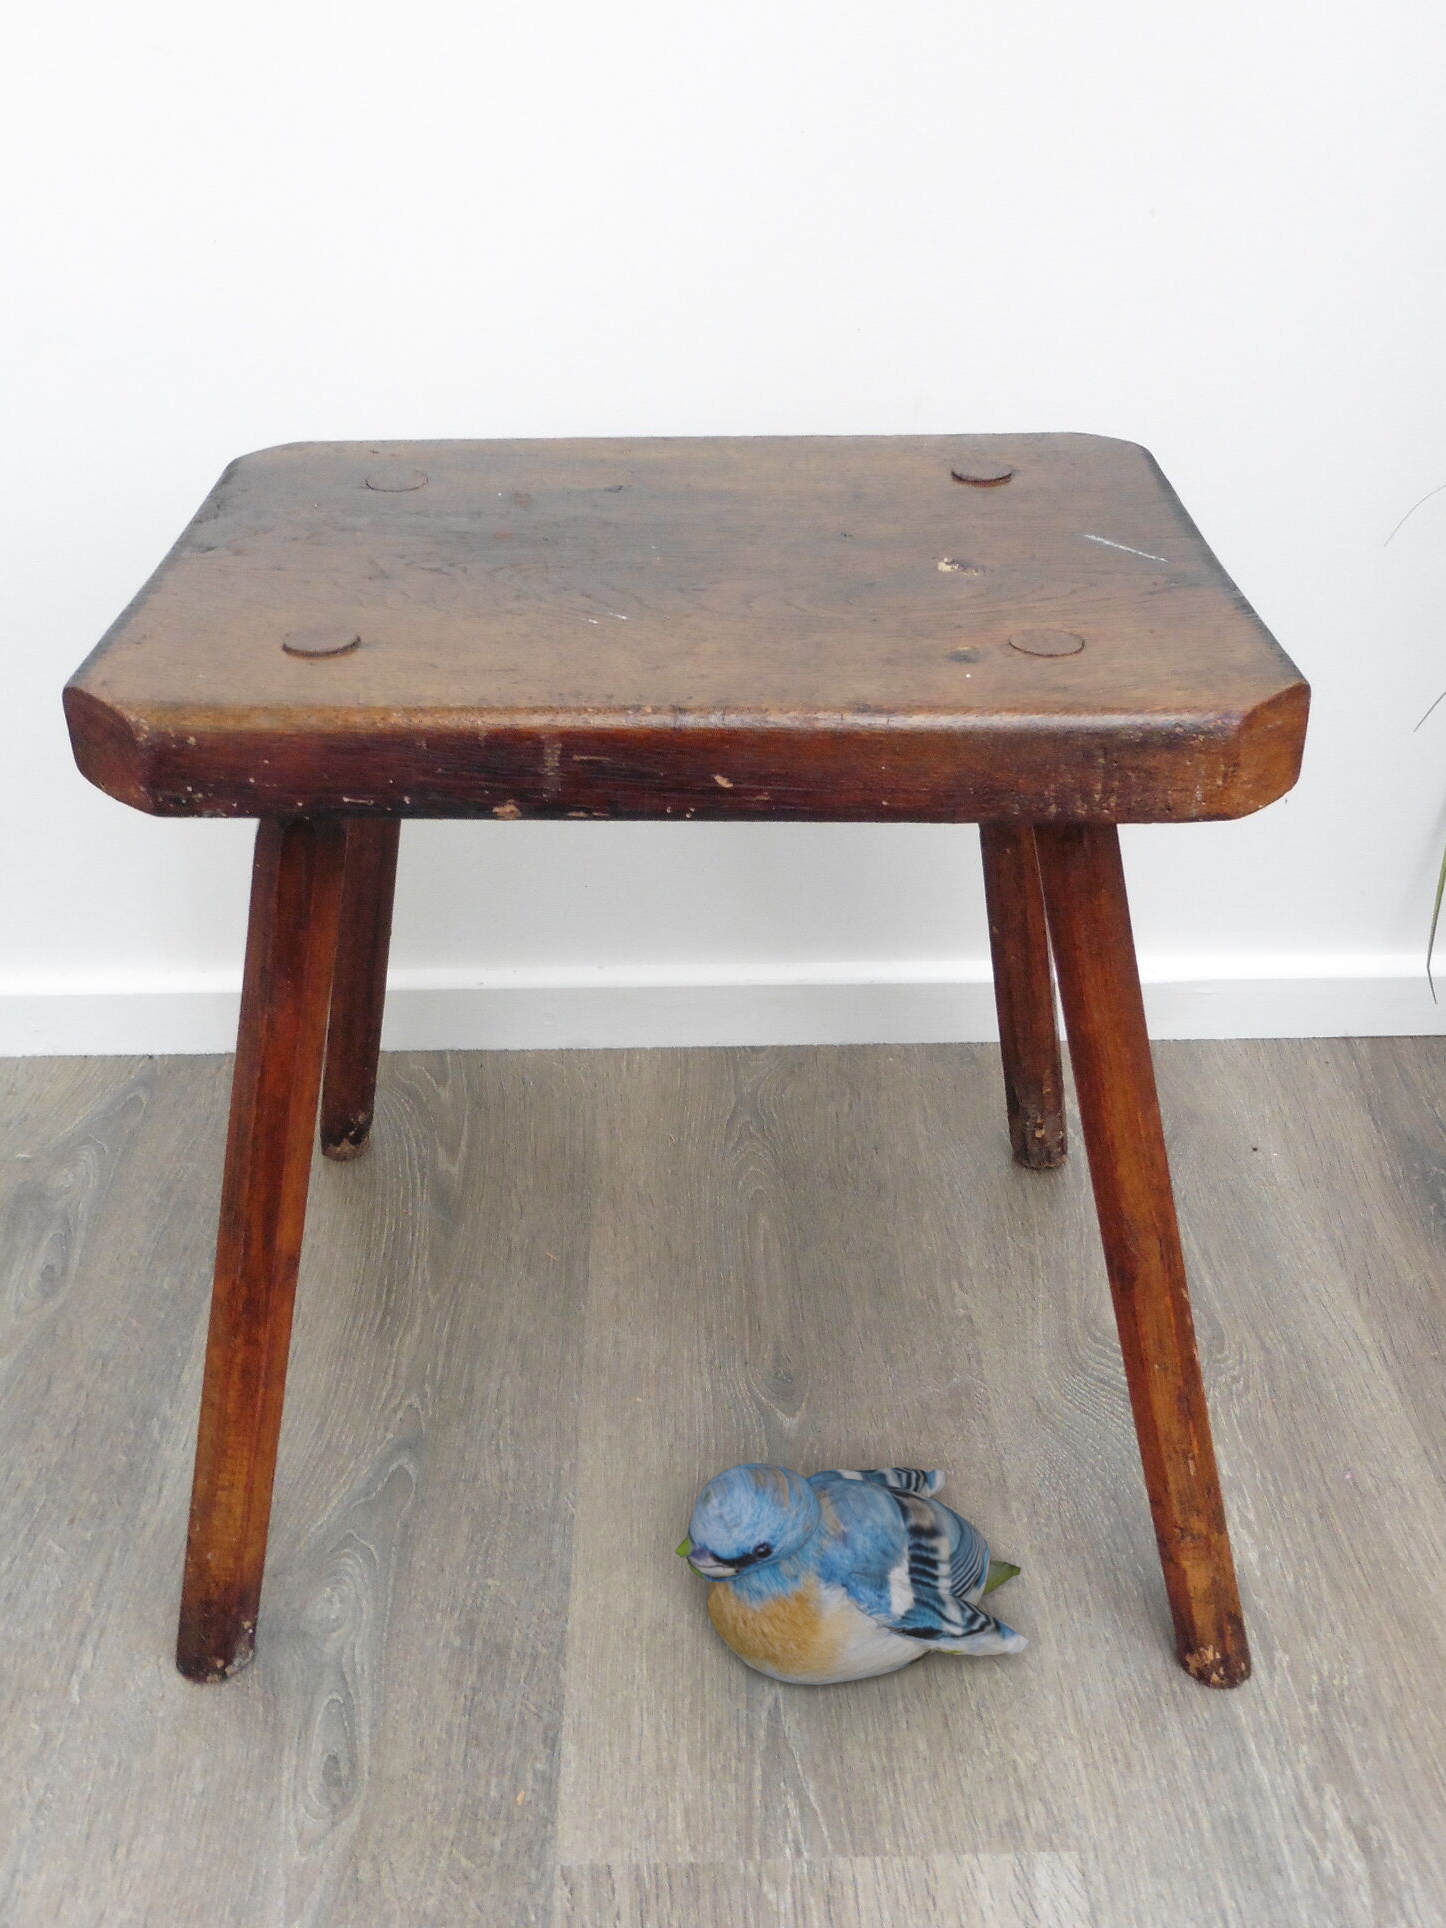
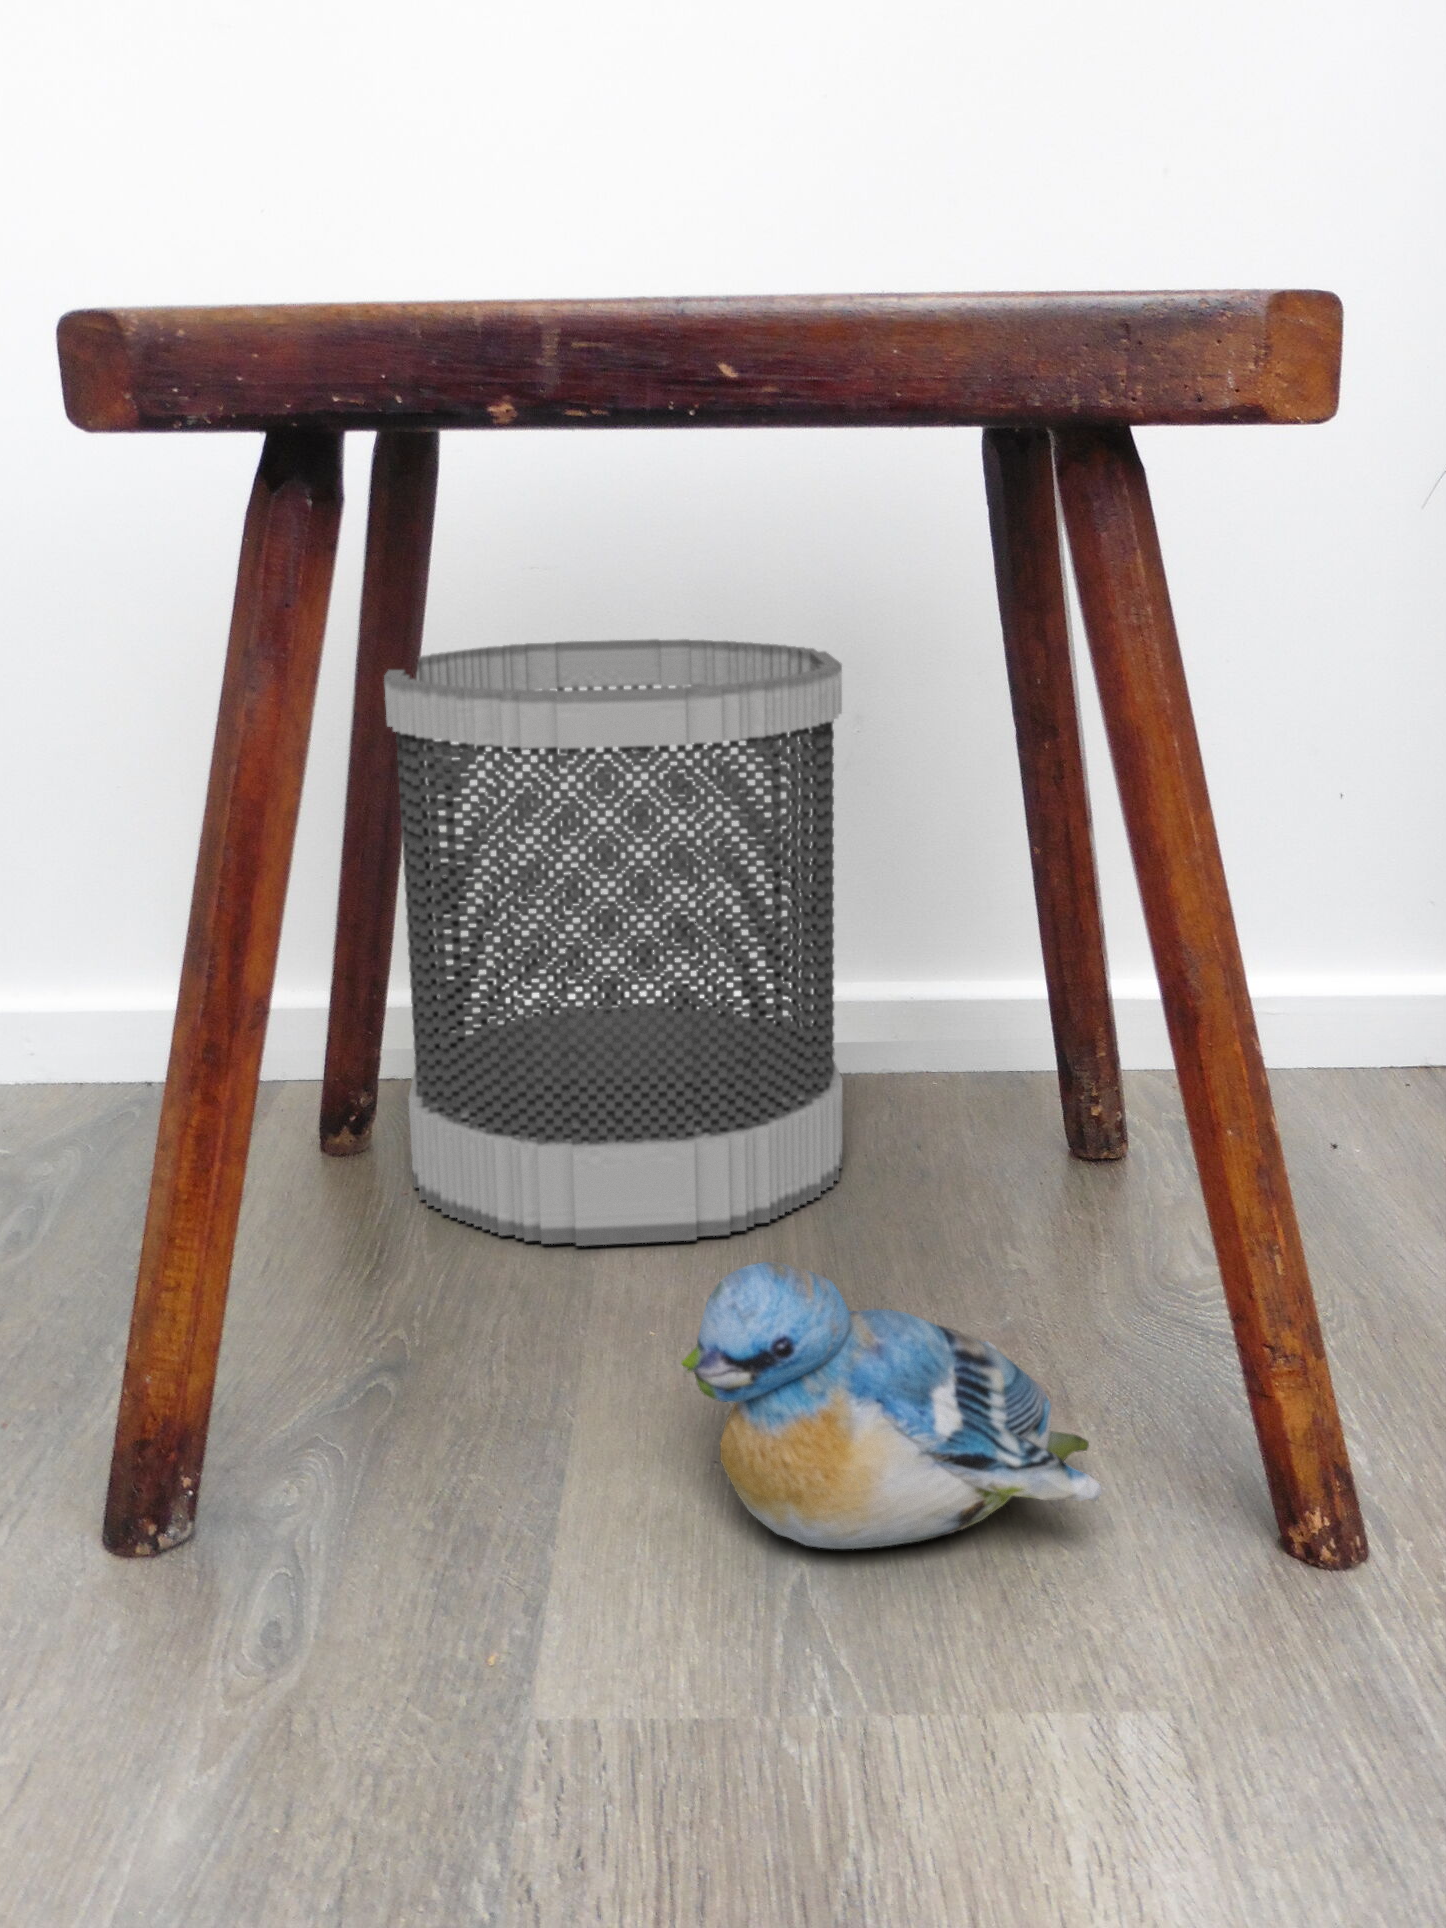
wastebasket: none [371,667,813,1292] -> present [384,639,842,1246]

